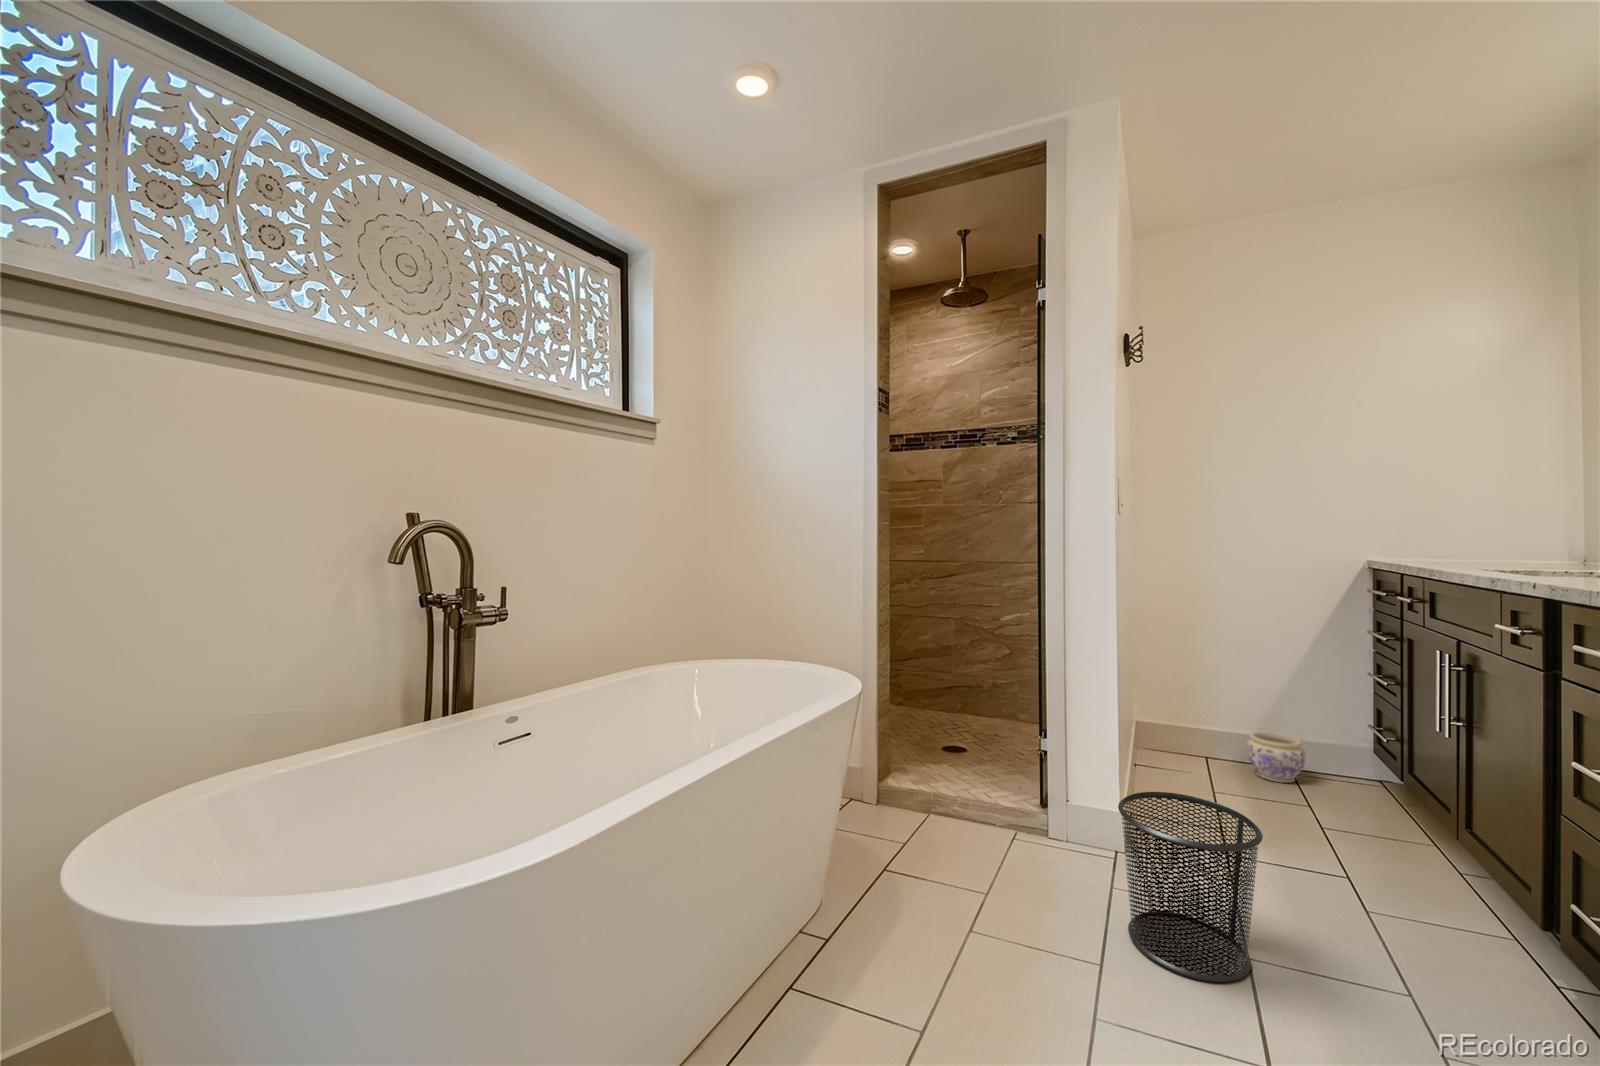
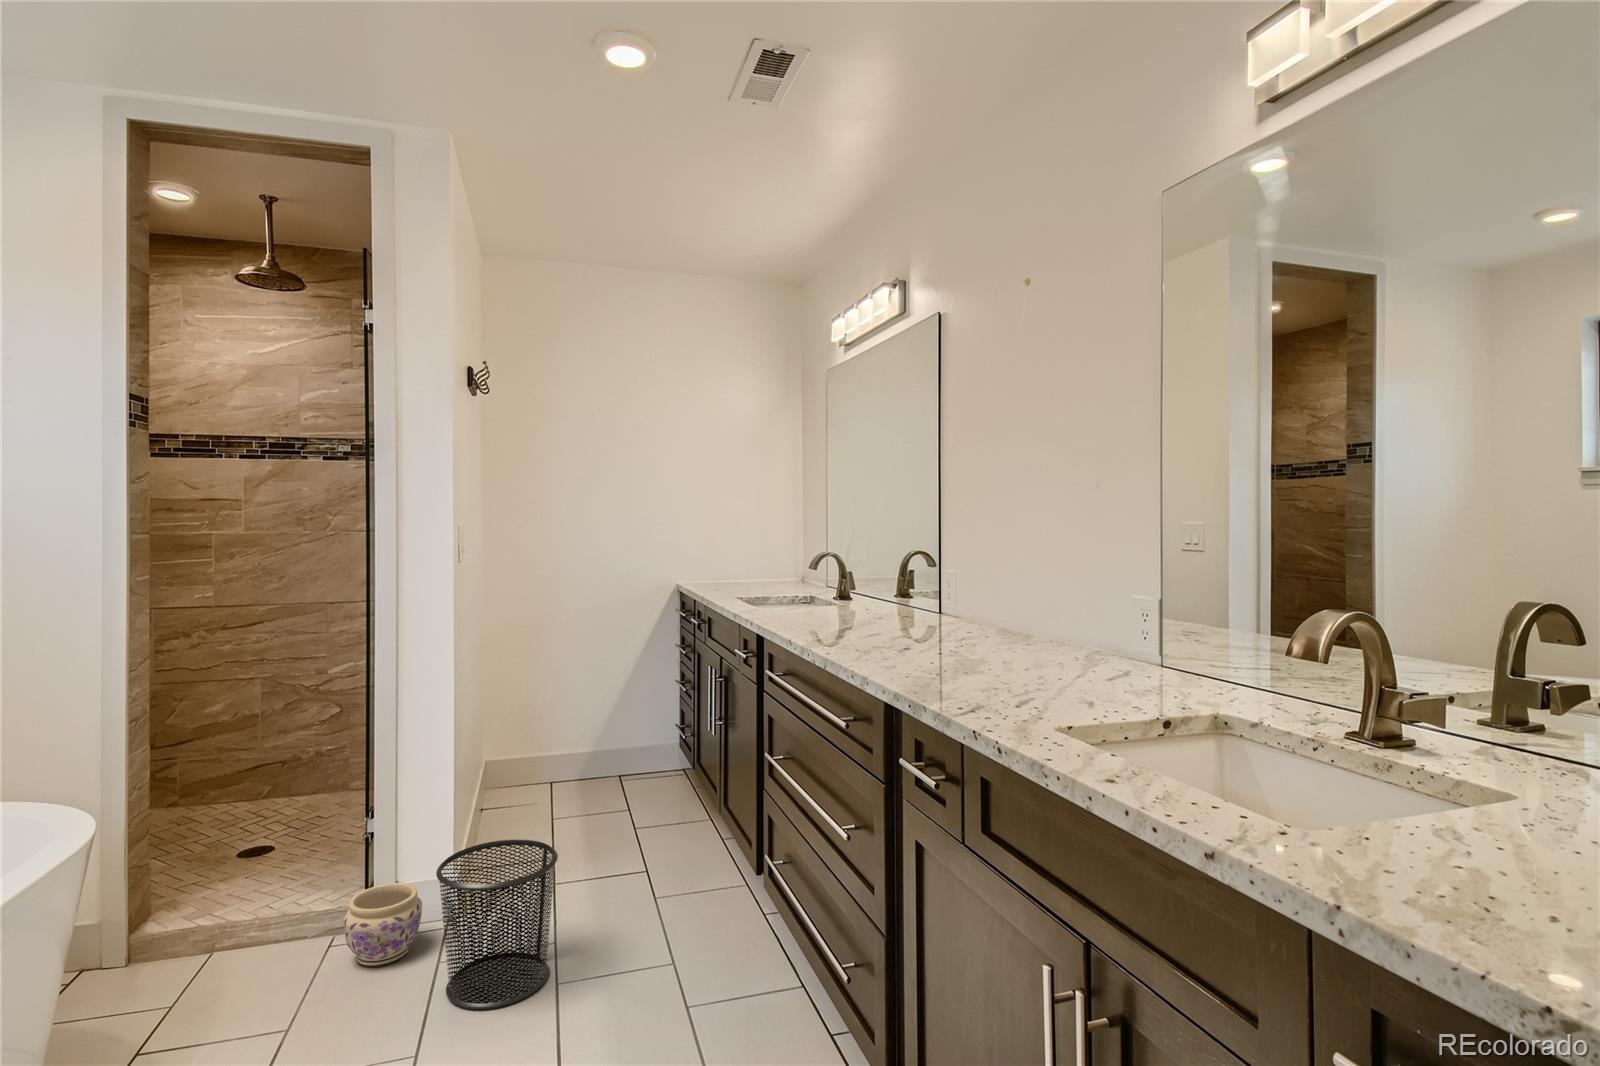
planter: present [1246,731,1305,783] -> present [343,883,422,967]

